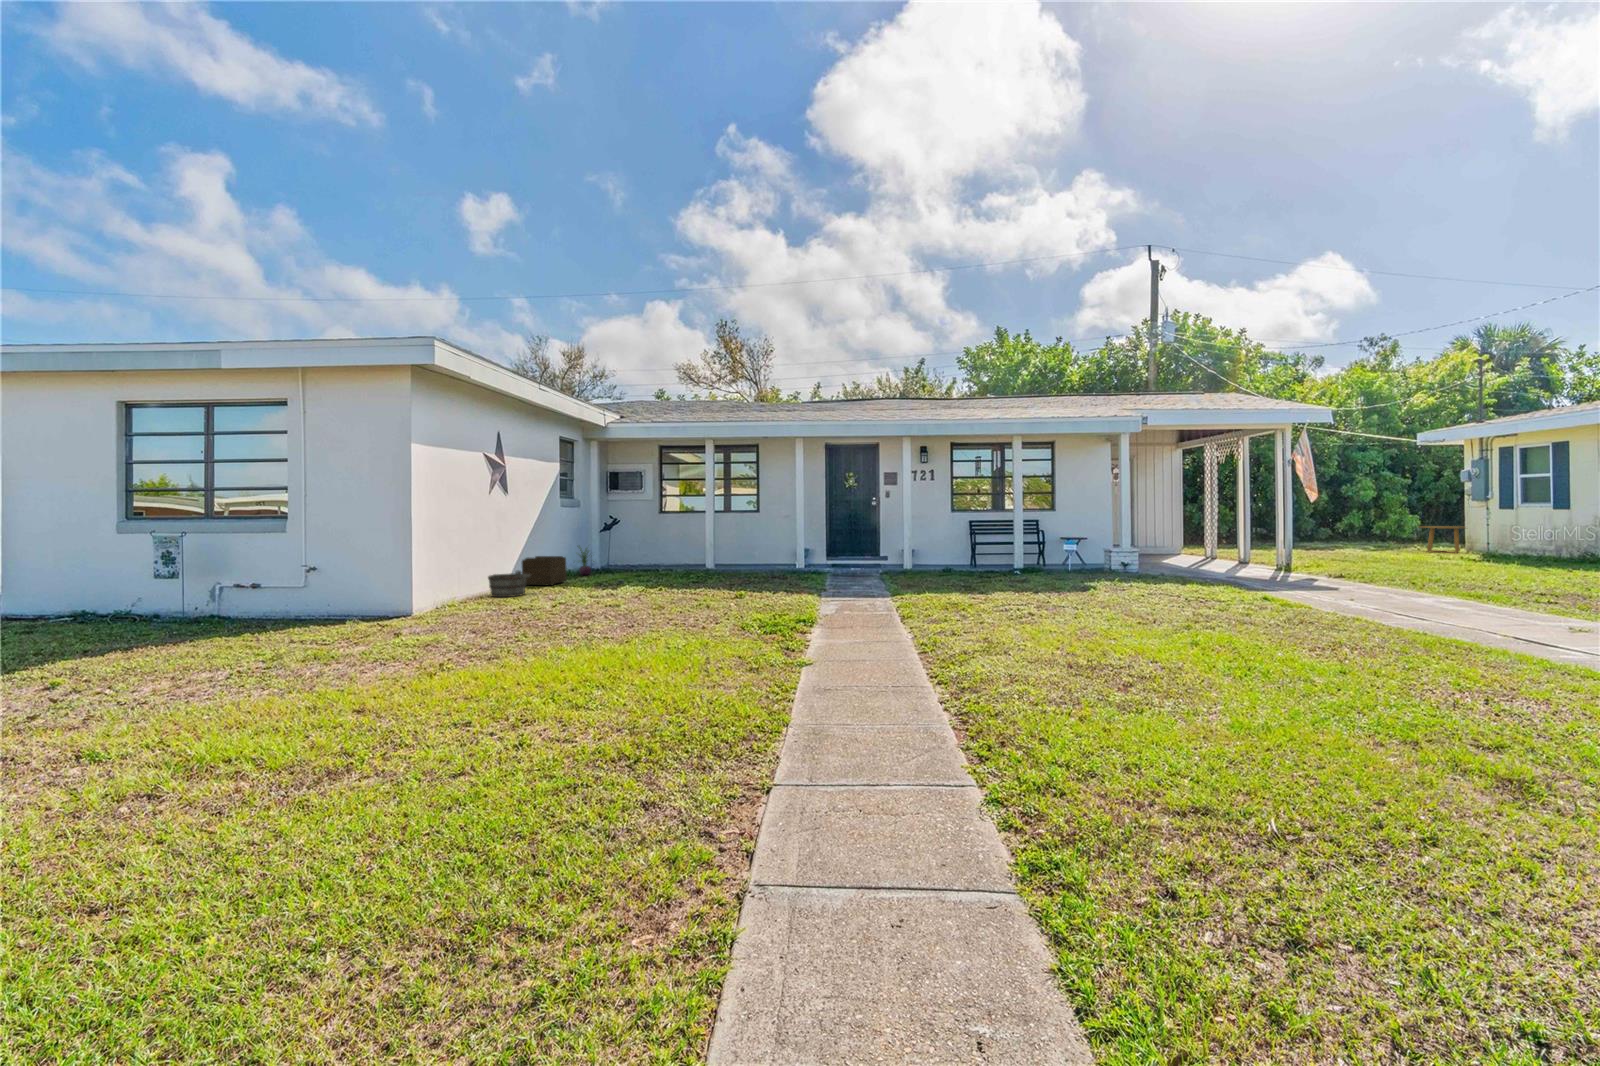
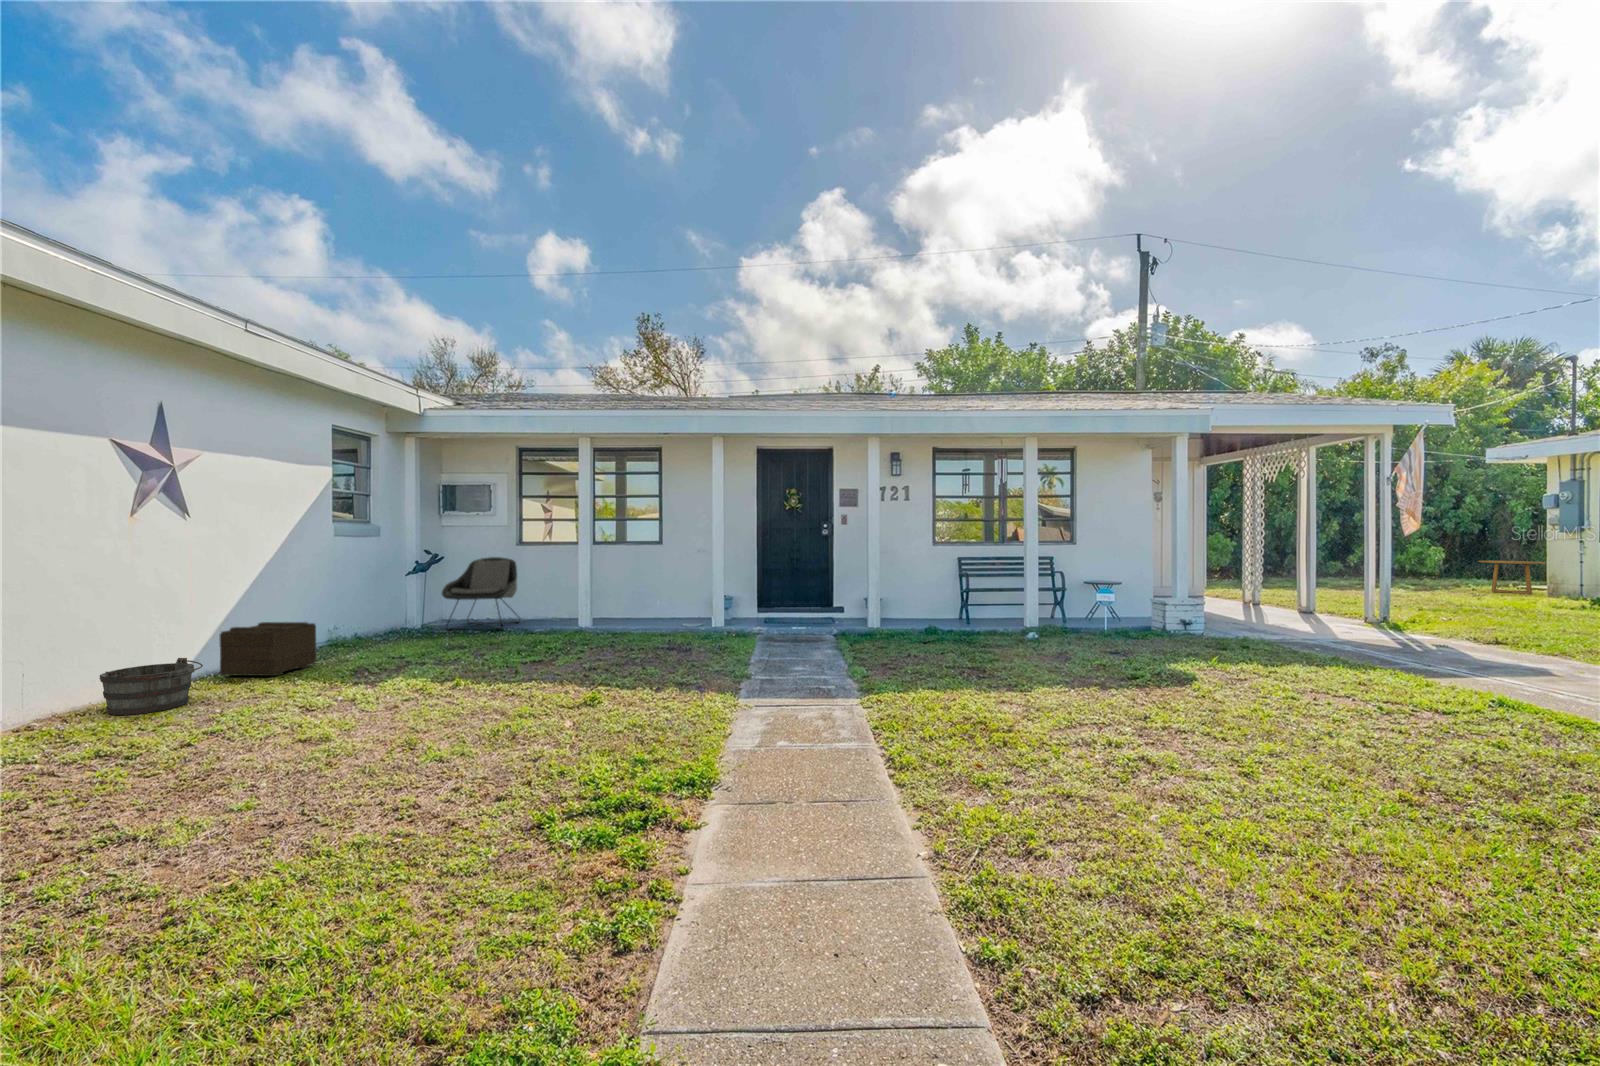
lounge chair: none [618,521,665,569] -> present [442,557,520,631]
decorative plant: present [579,547,591,575] -> none [336,598,400,647]

